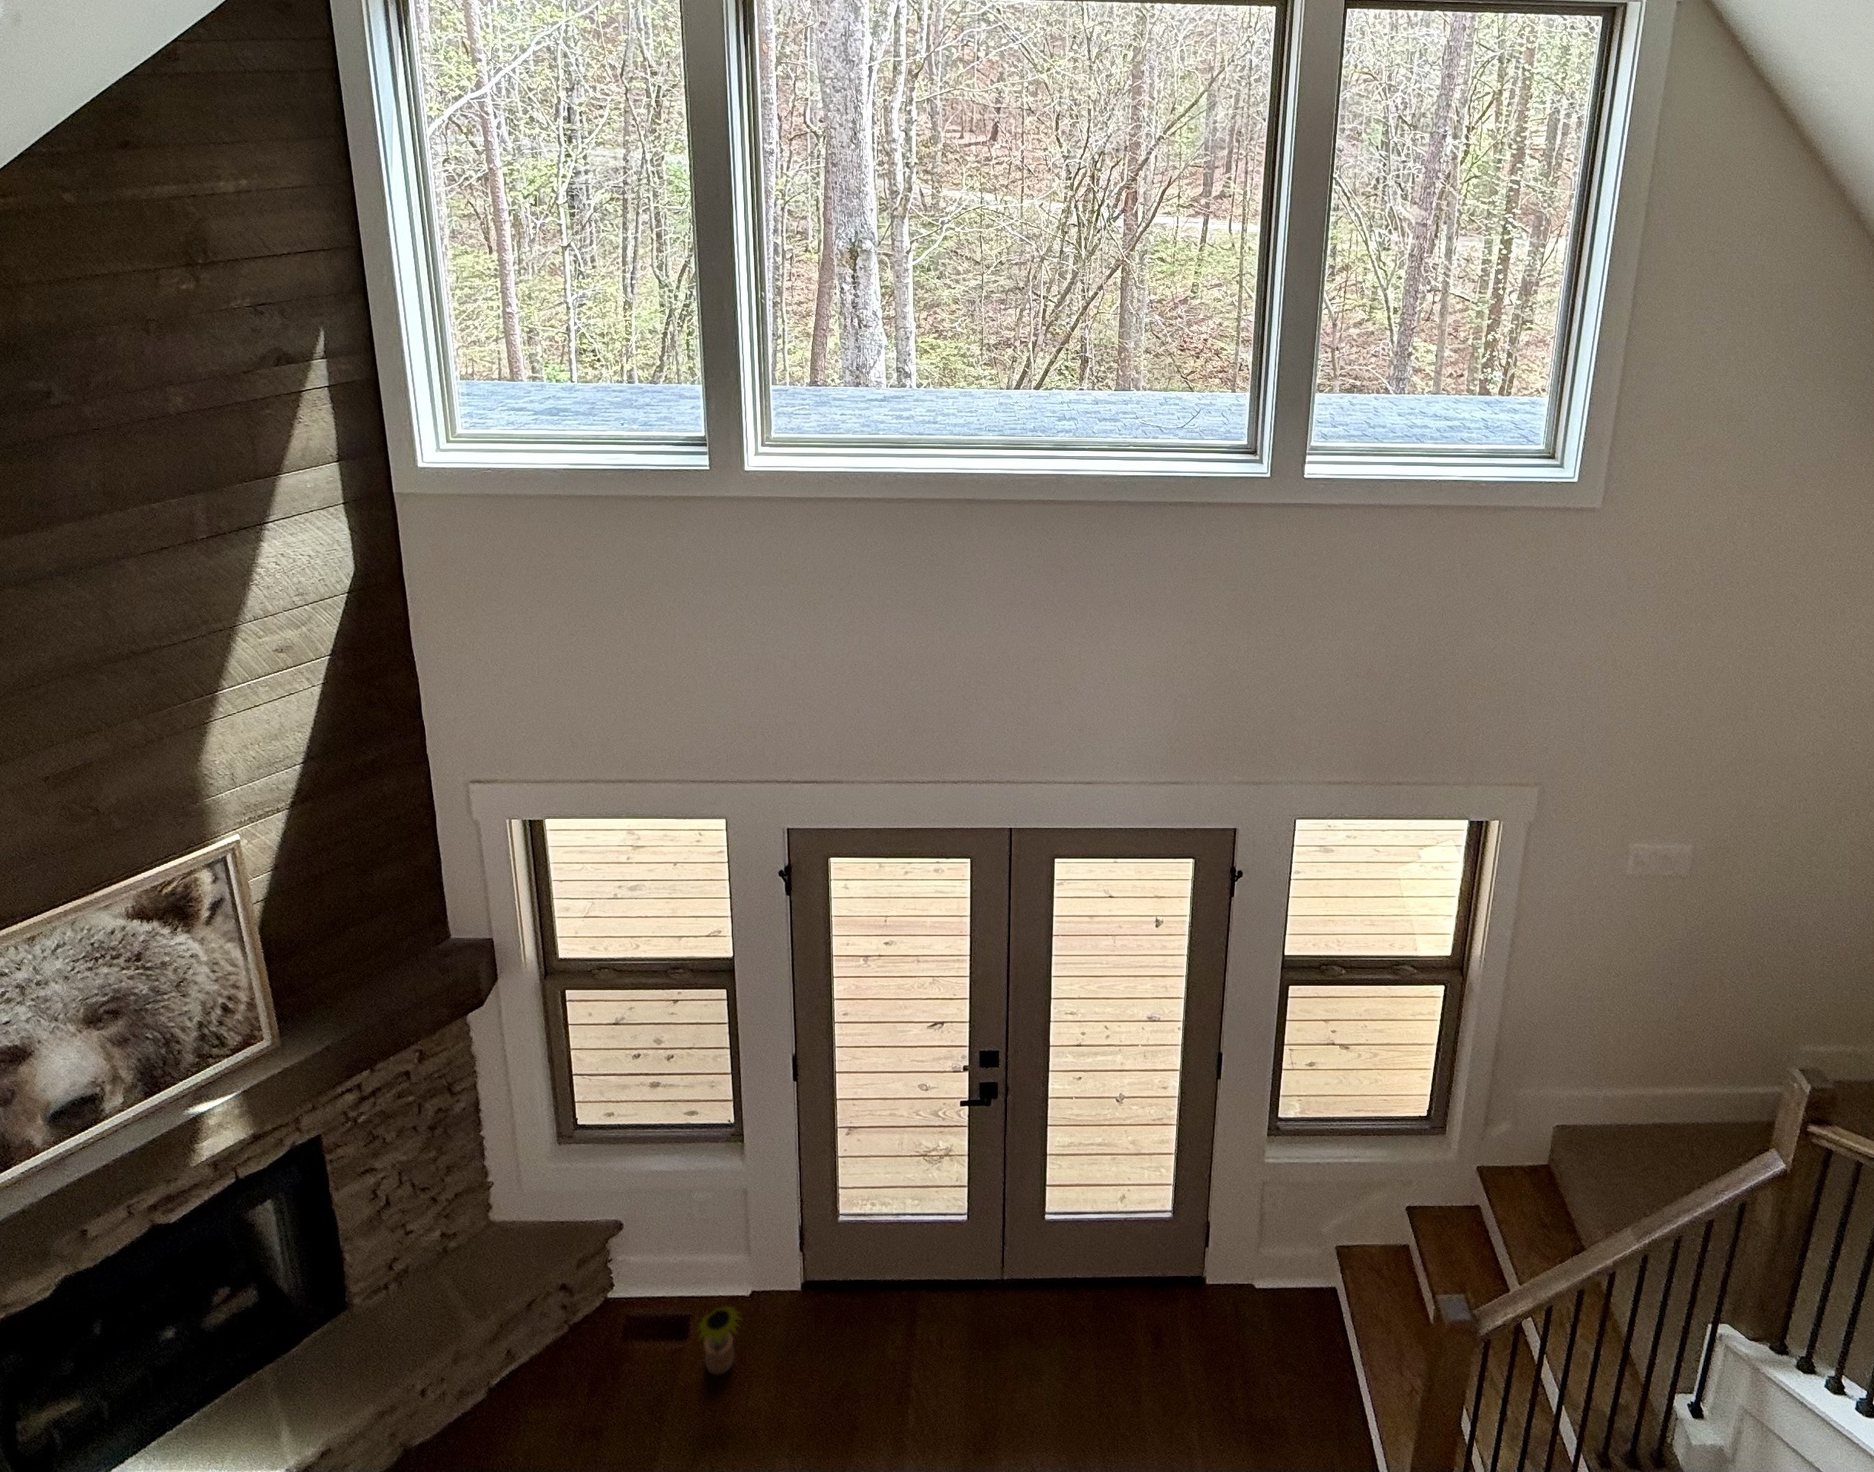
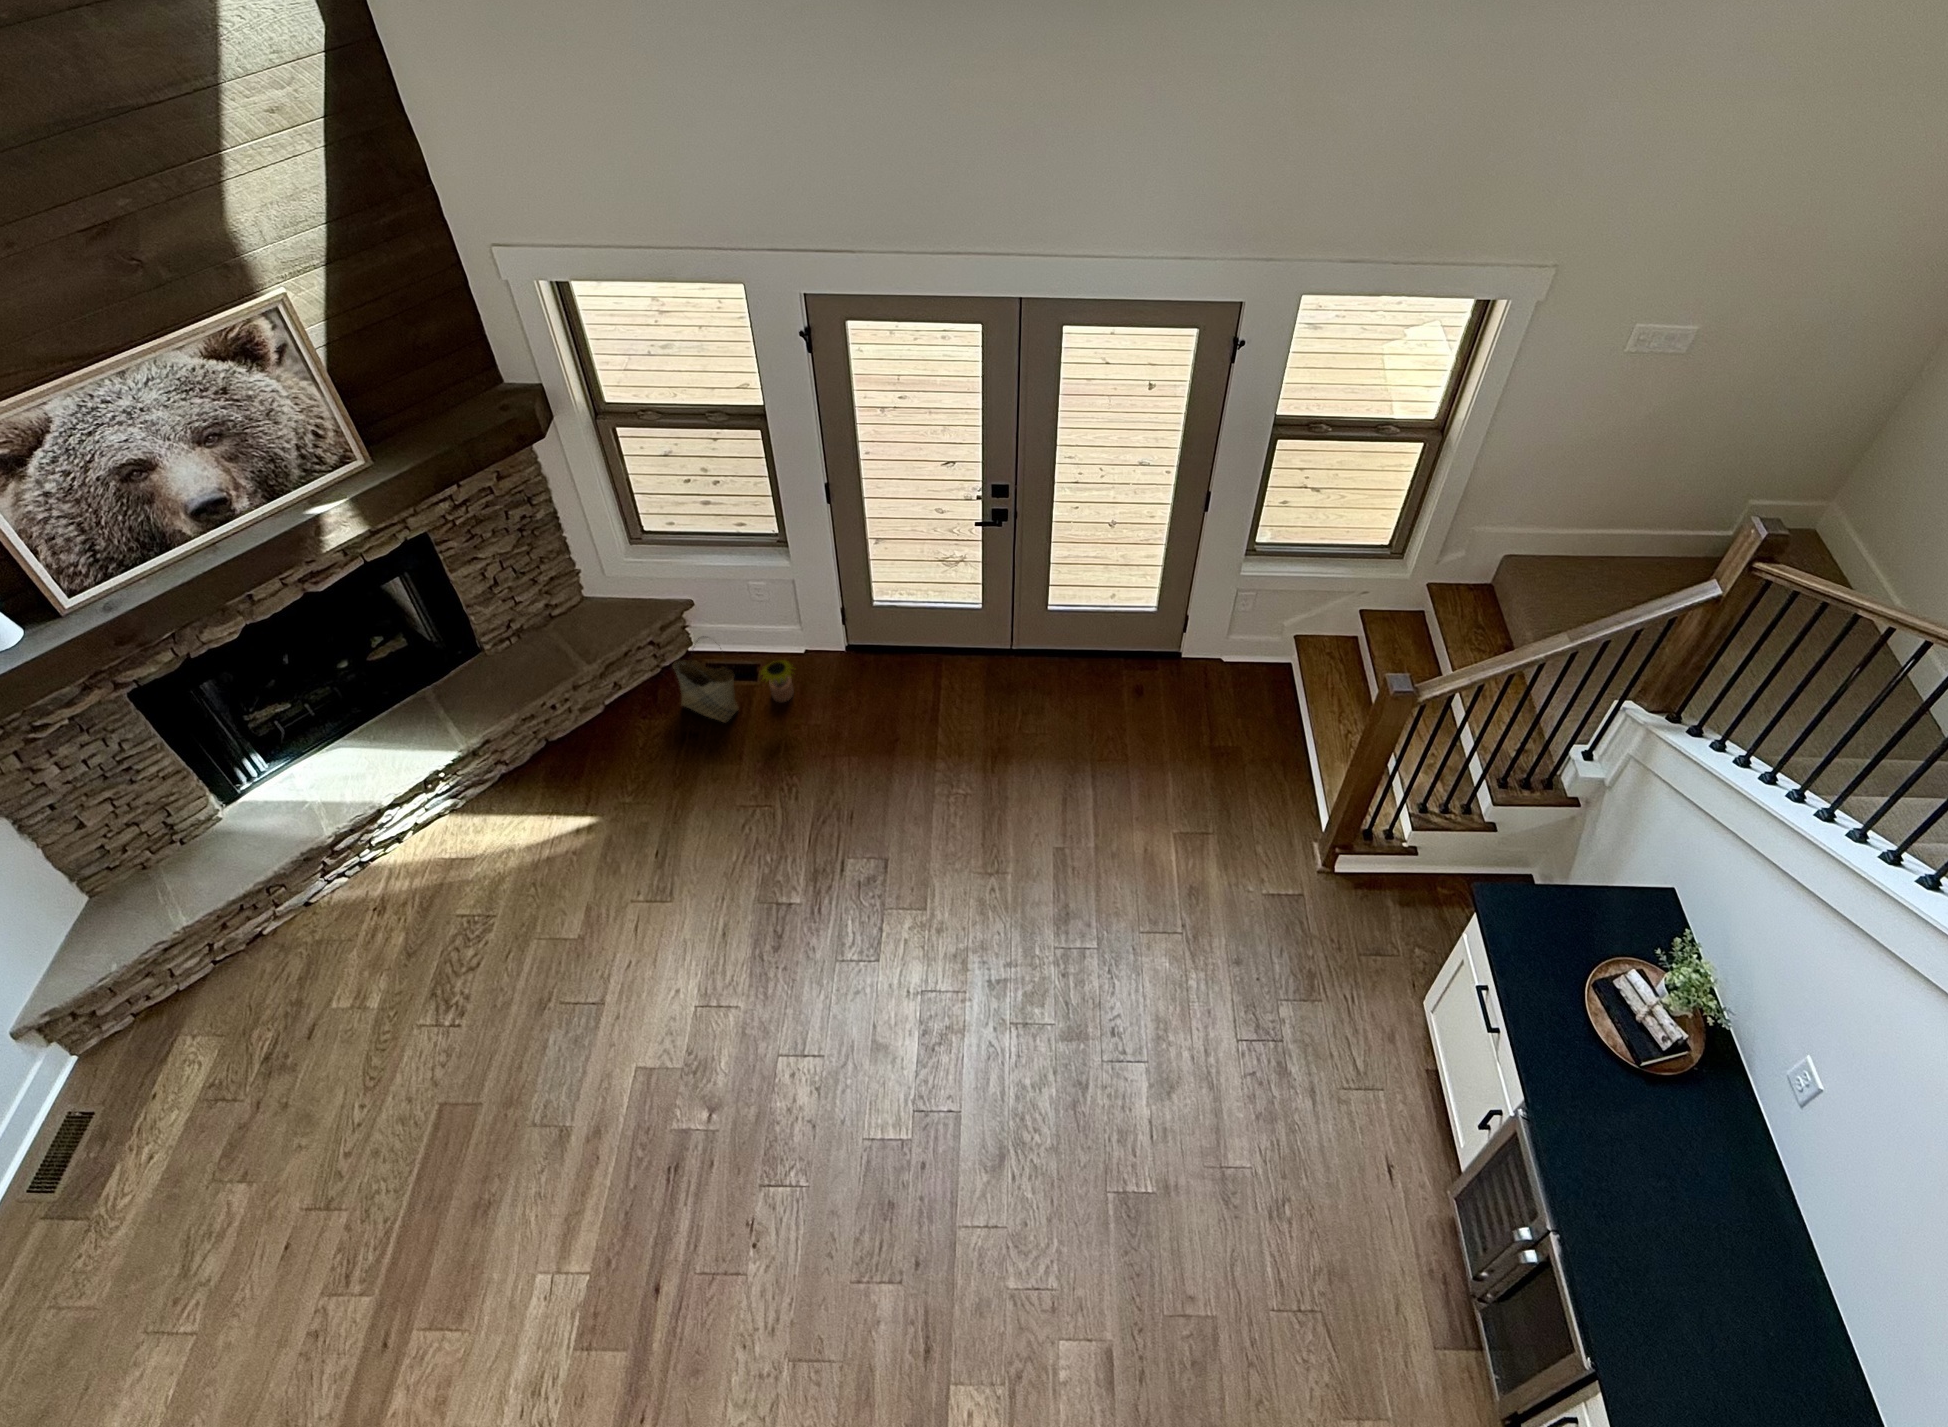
woven basket: none [586,1277,665,1408] -> present [673,638,739,722]

